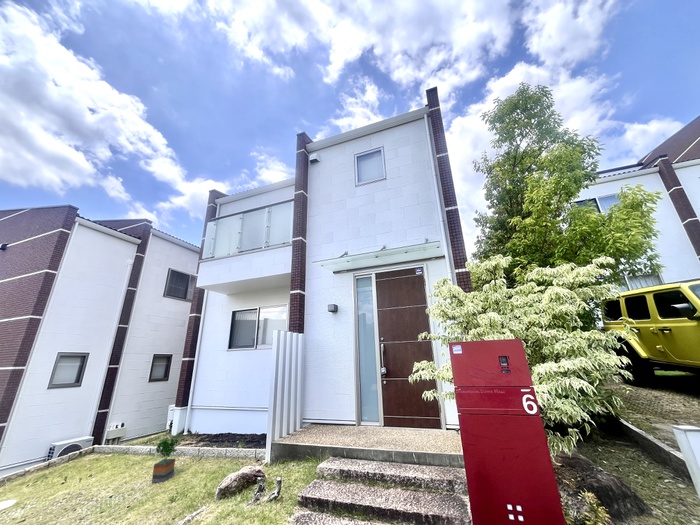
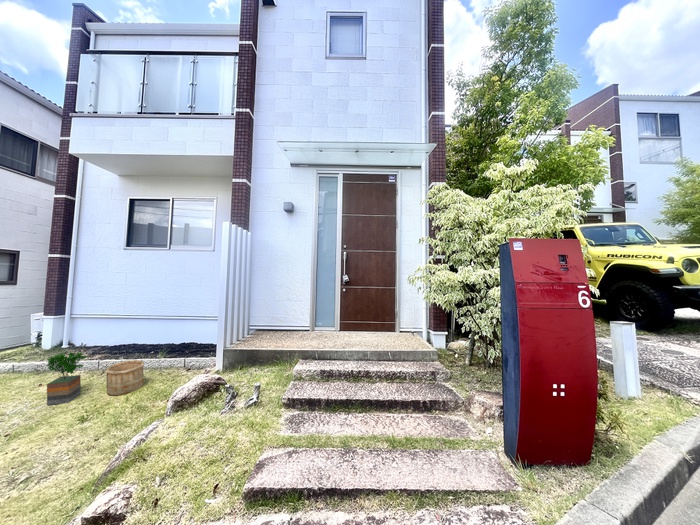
wooden bucket: none [187,448,215,479] -> present [105,360,144,395]

